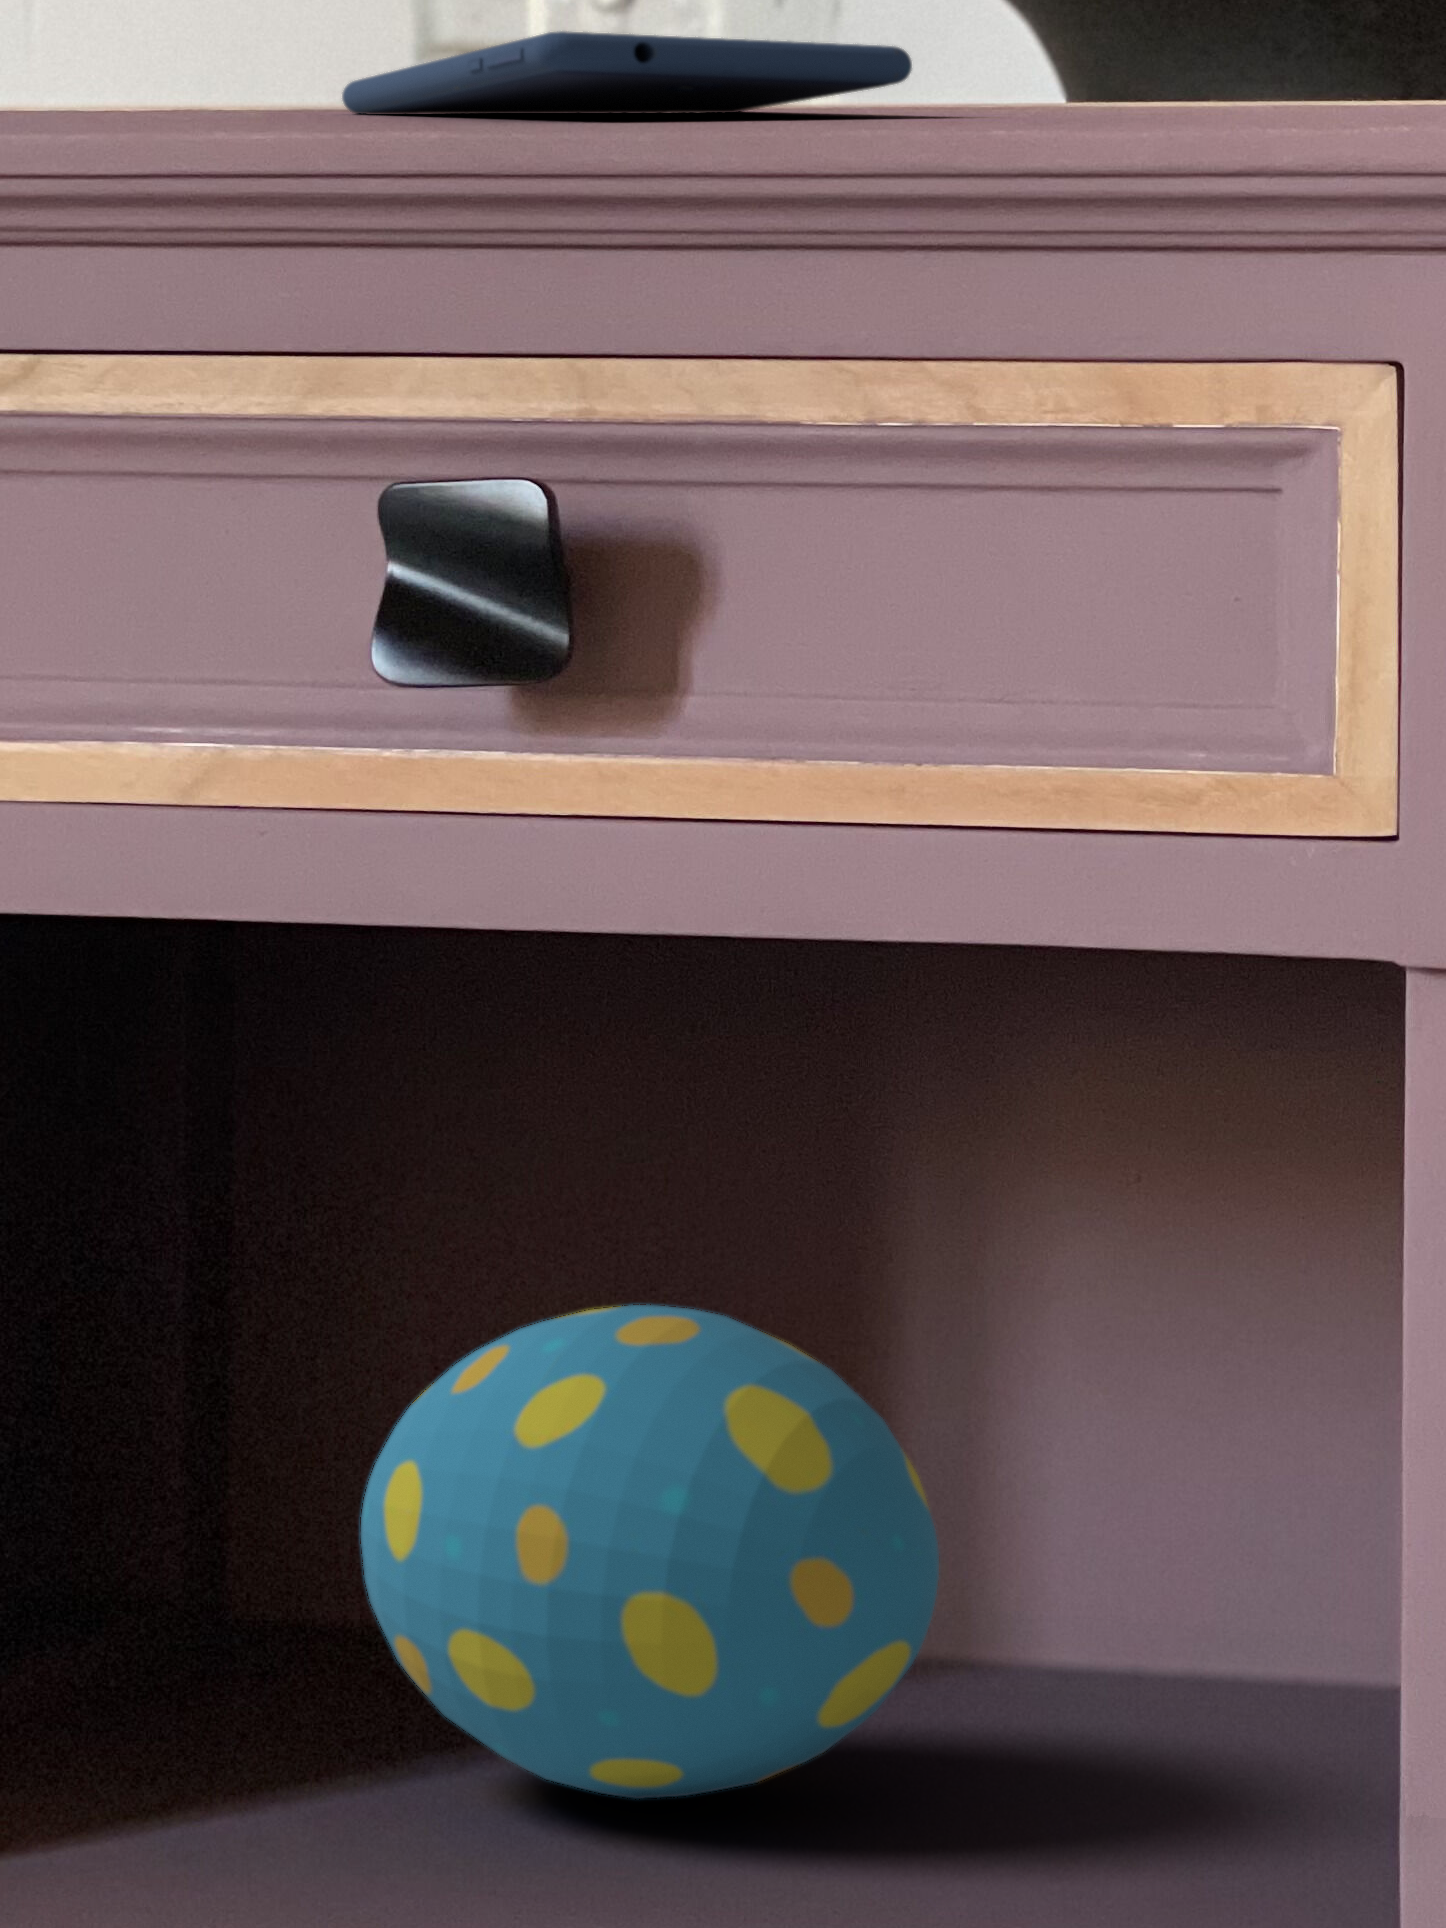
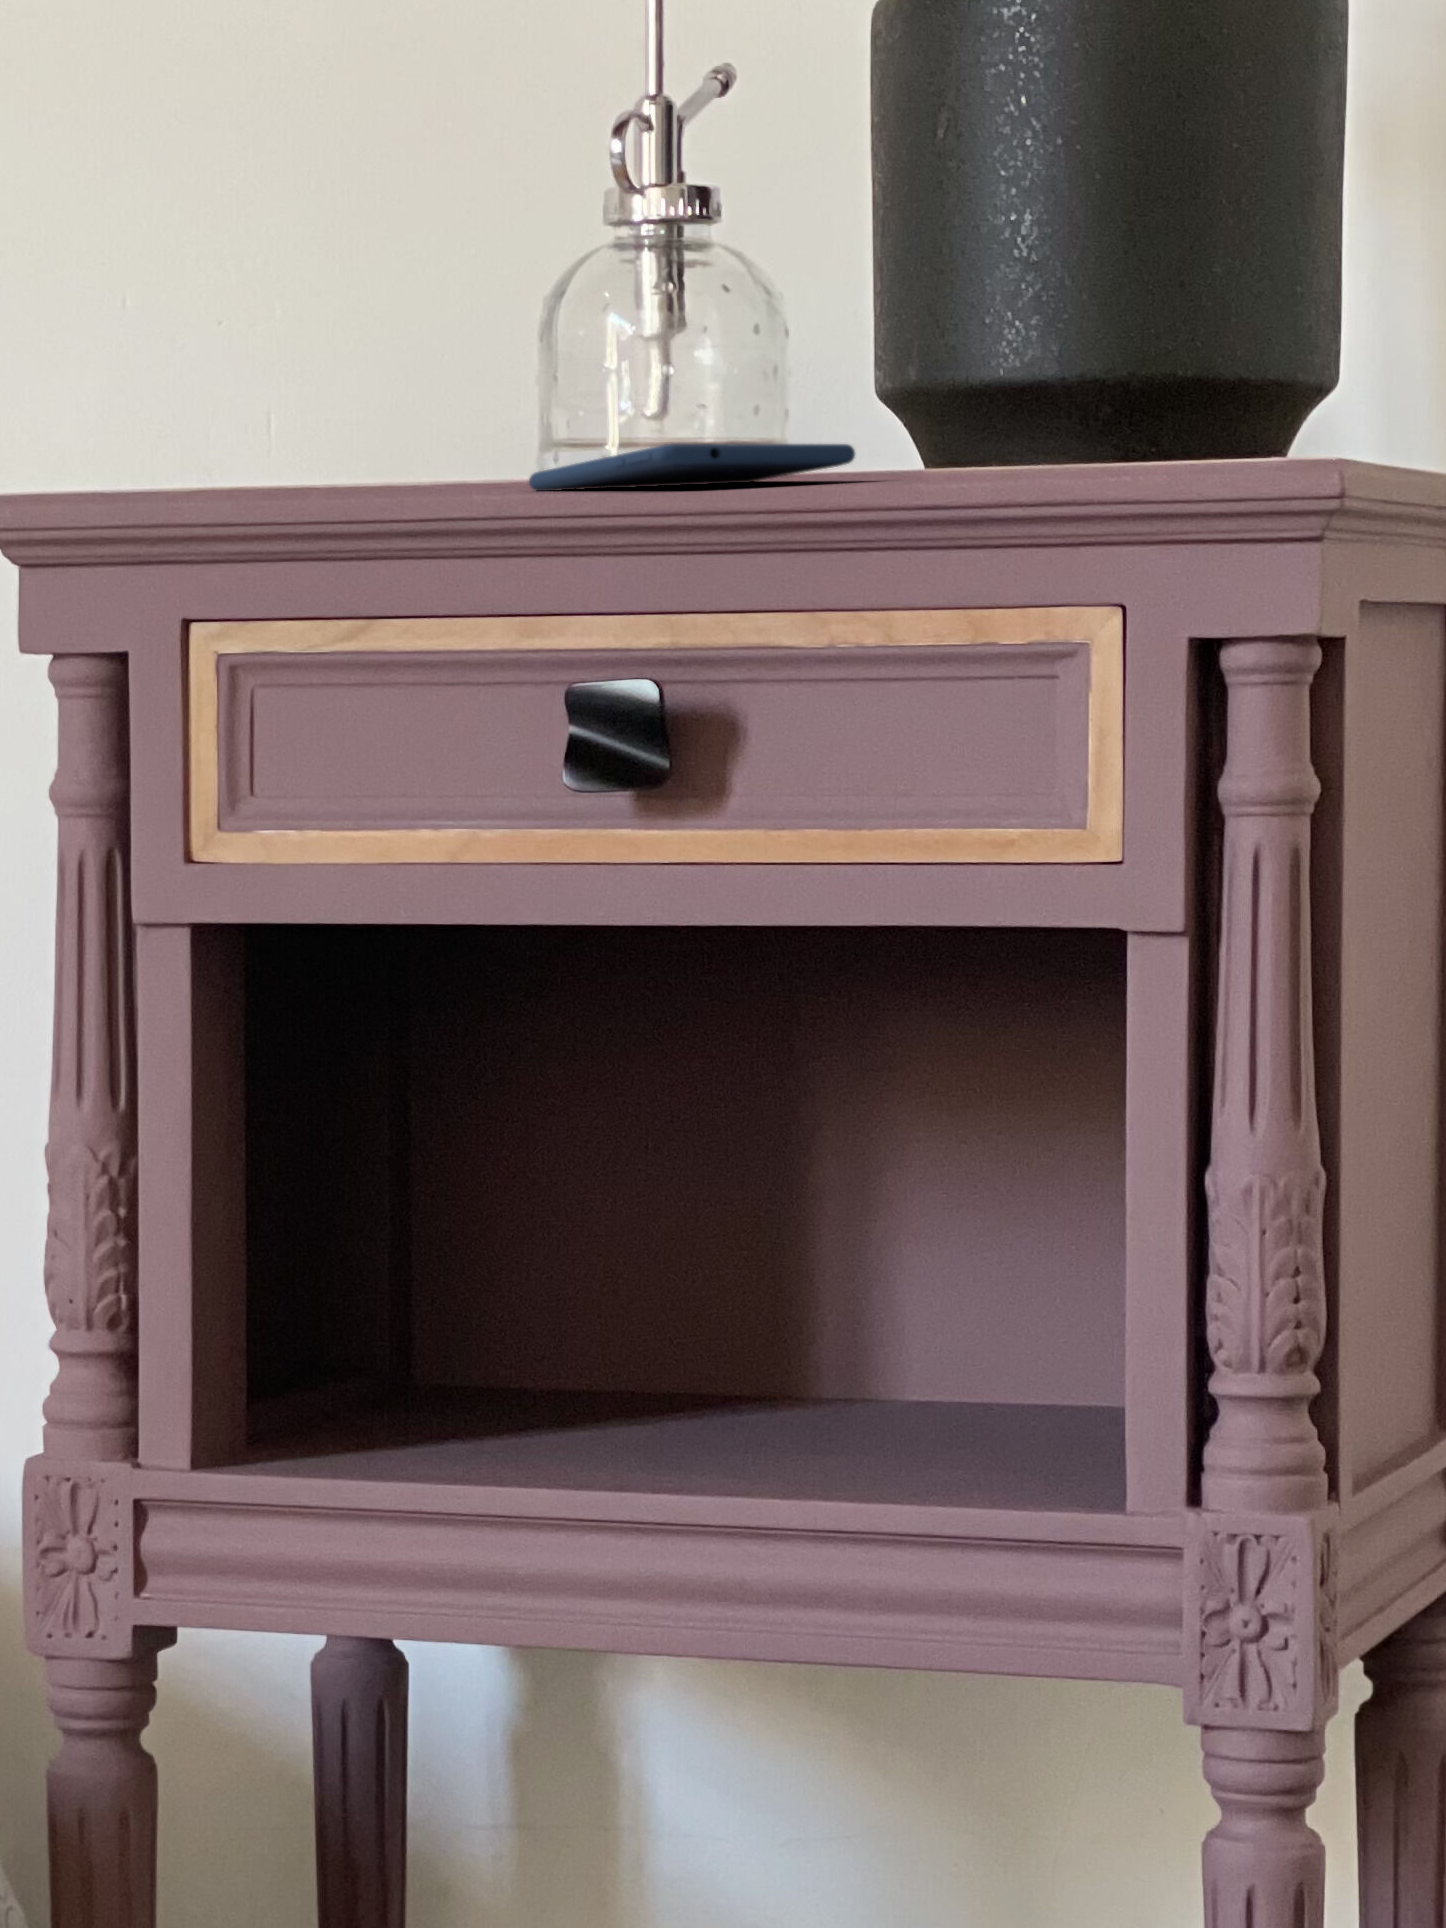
decorative egg: present [361,1305,939,1799] -> none [527,1175,861,1448]

